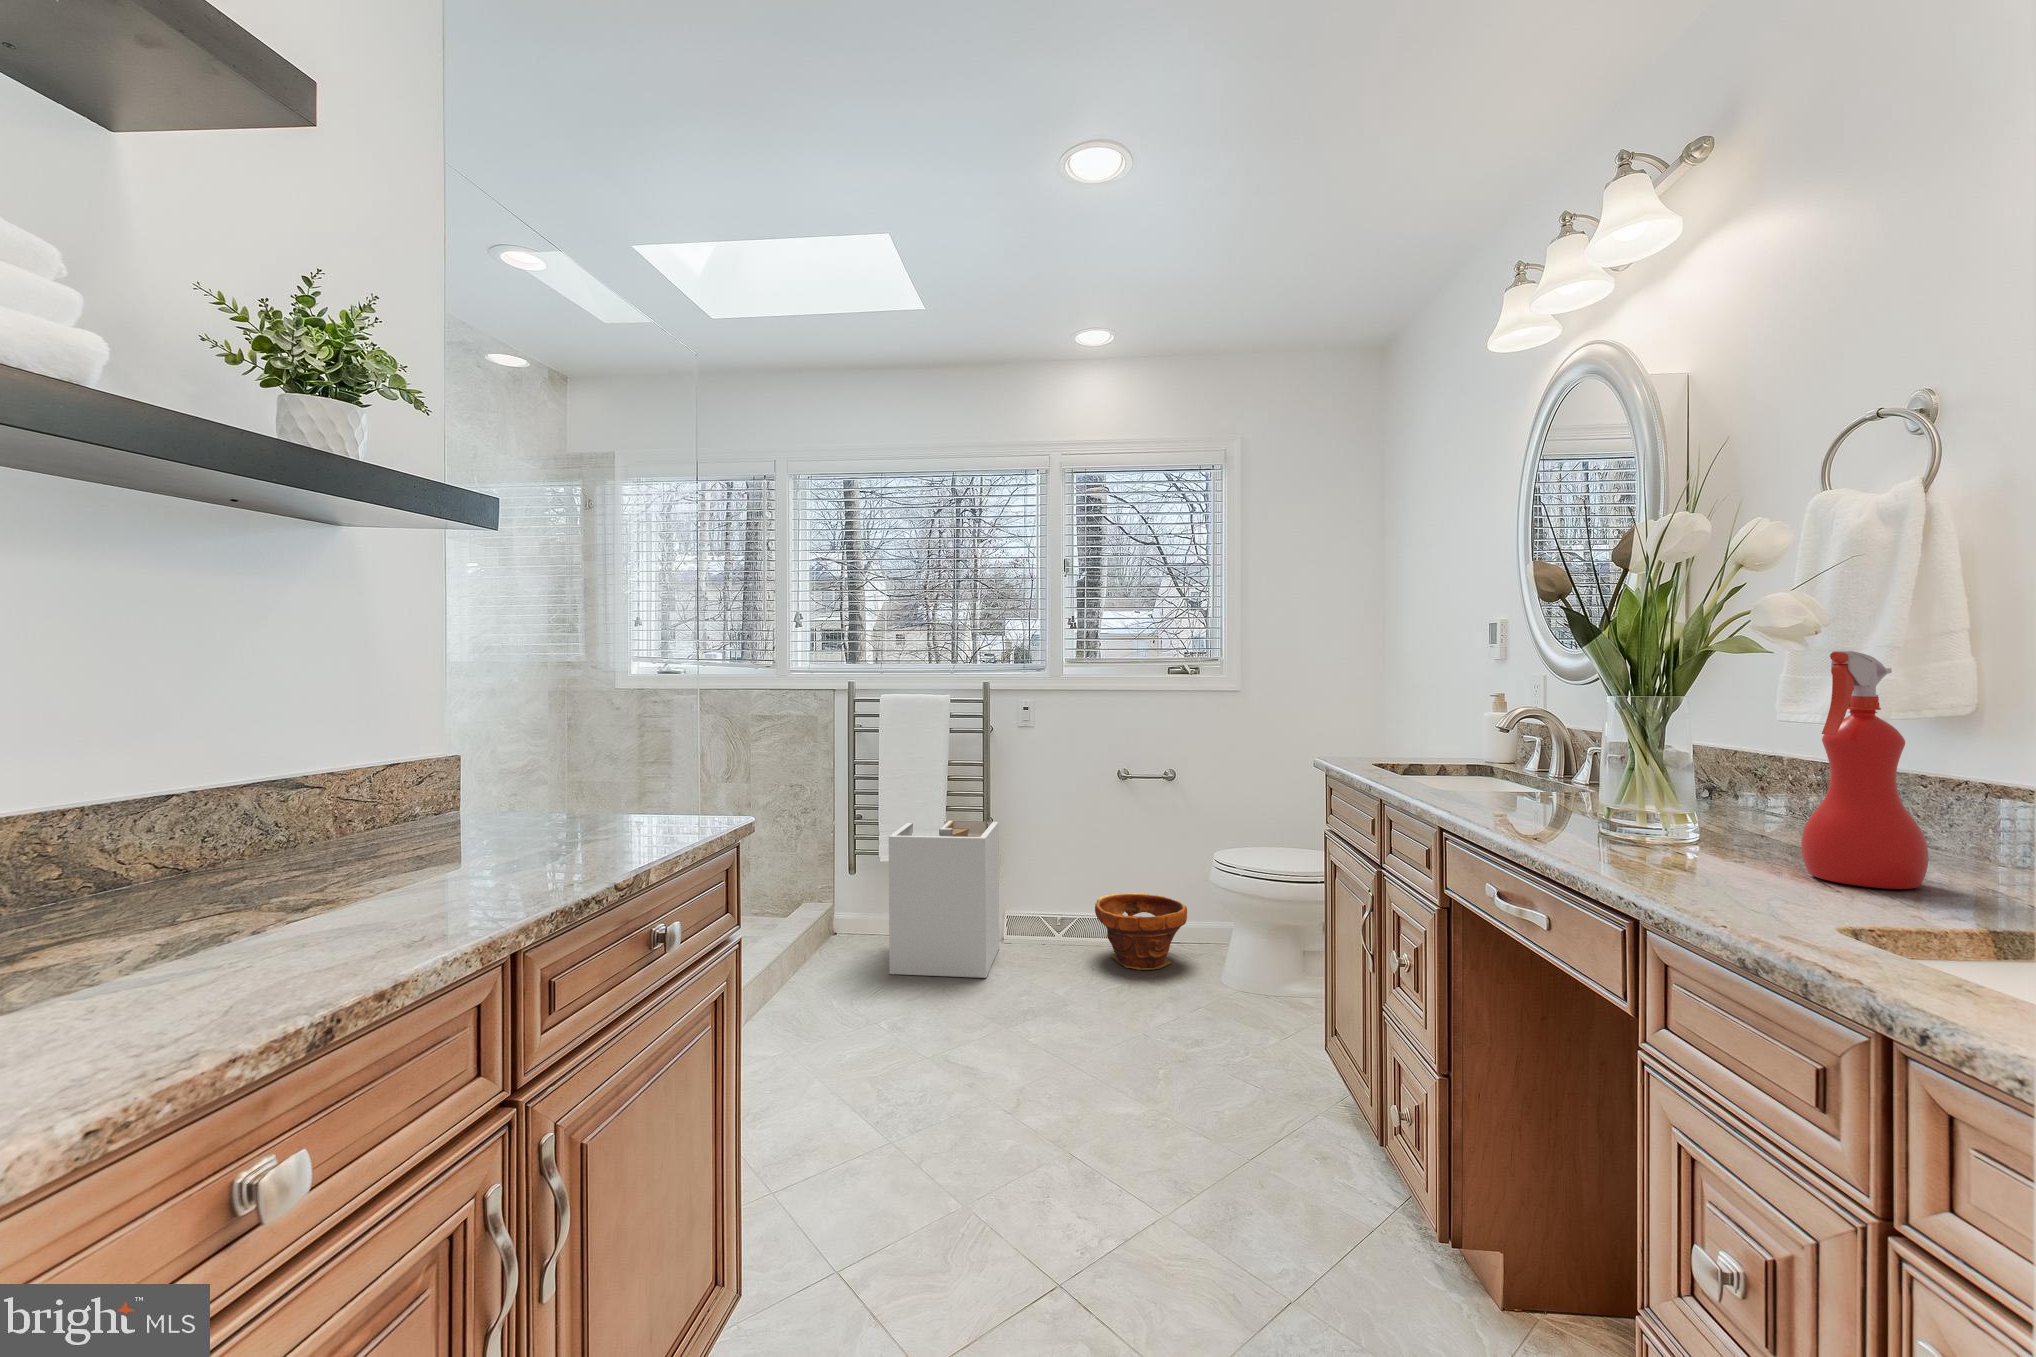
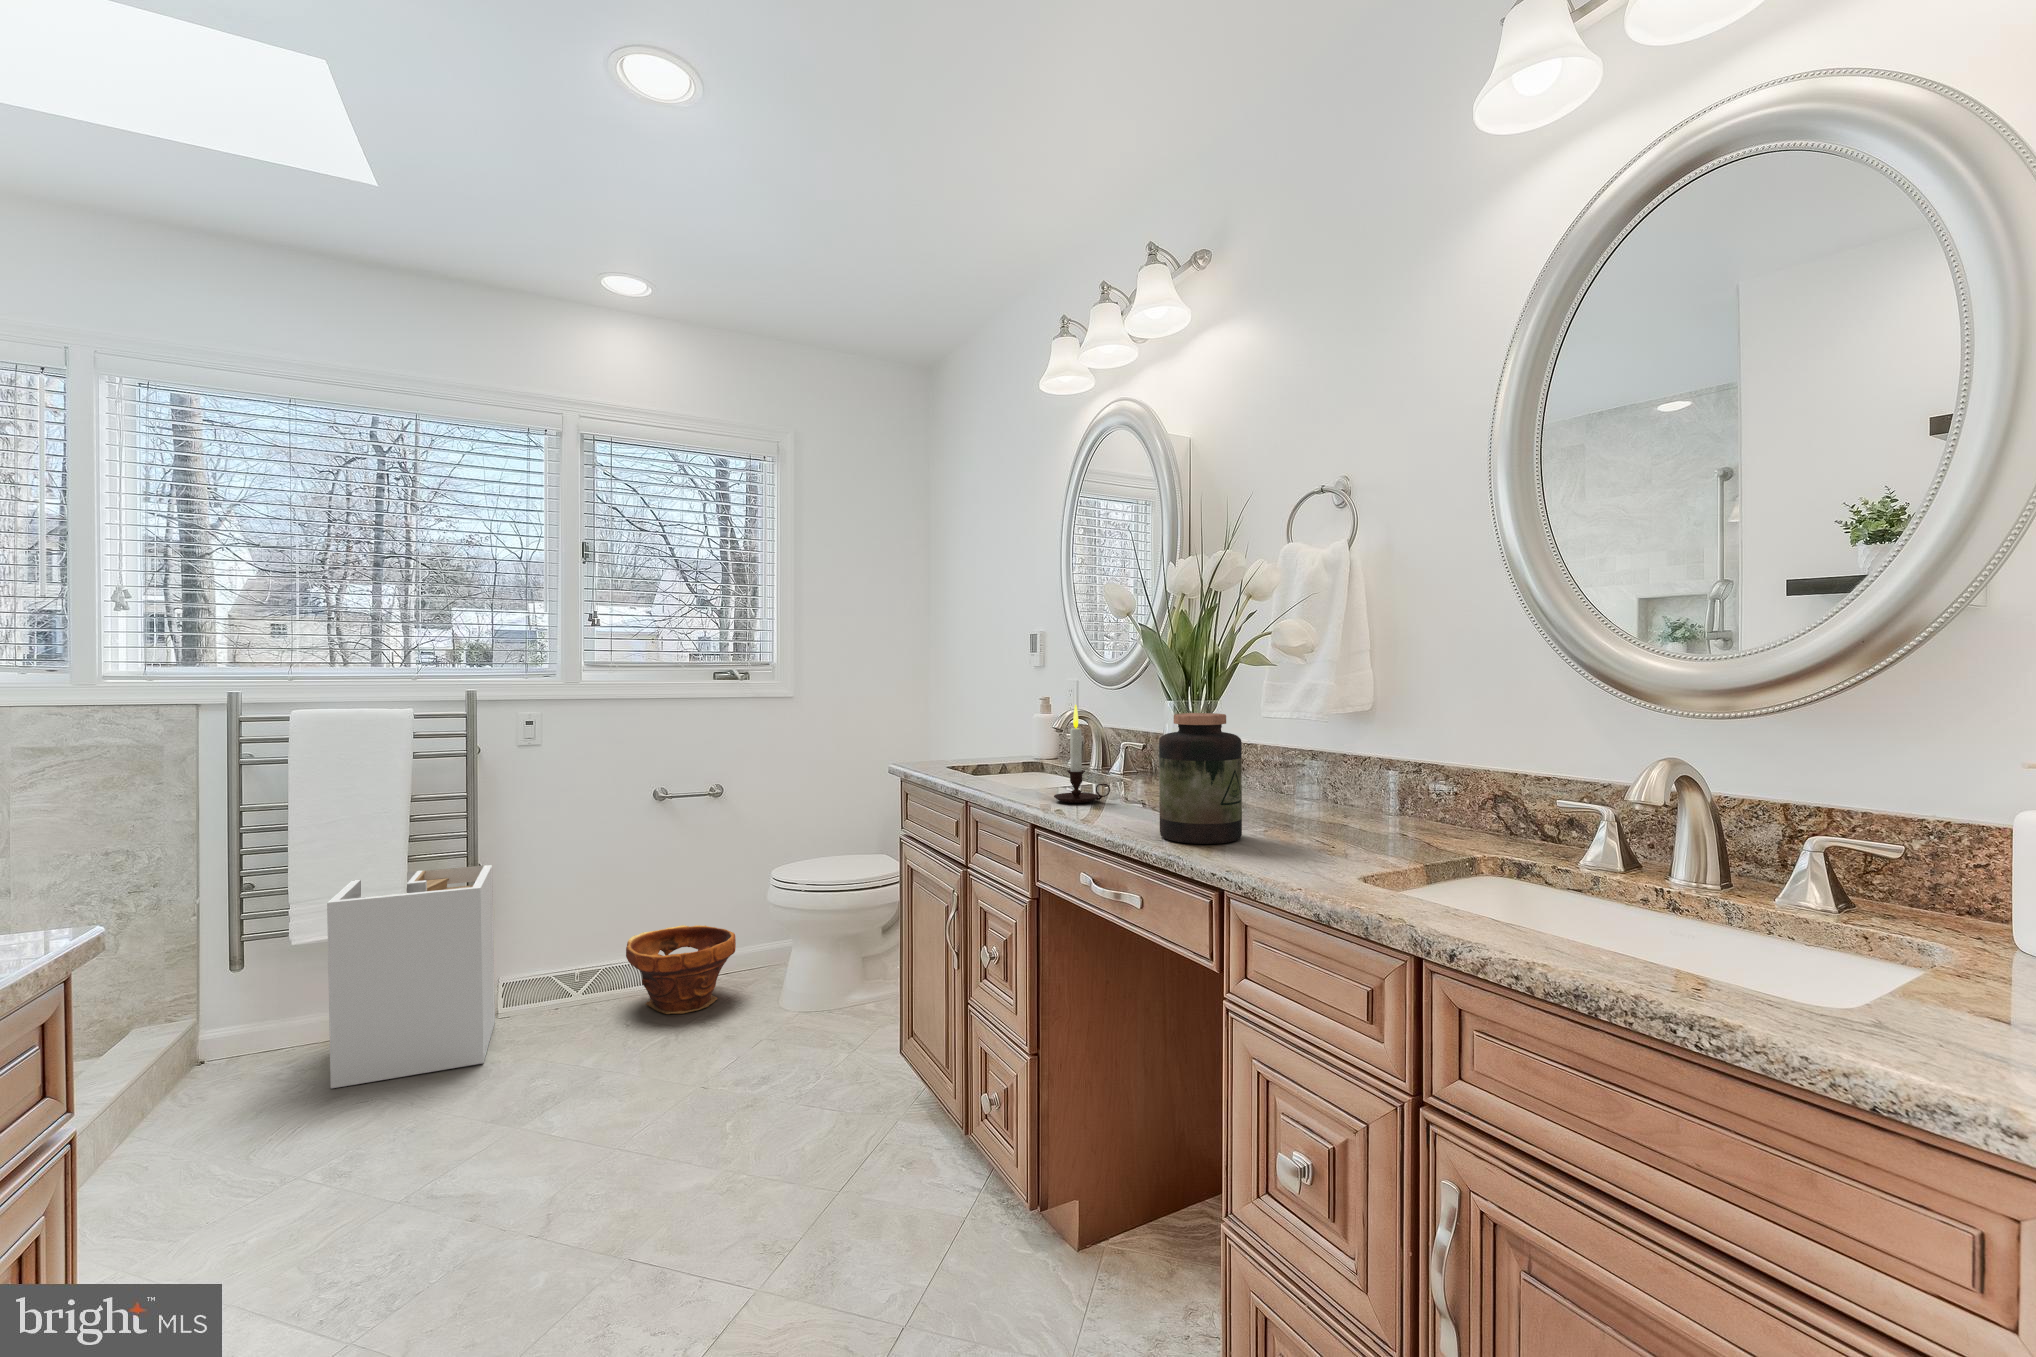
spray bottle: present [1801,651,1929,889] -> none [1309,664,1382,843]
candle: none [1474,701,1544,809] -> present [1054,705,1110,803]
jar: none [1577,711,1693,866] -> present [1159,713,1242,844]

